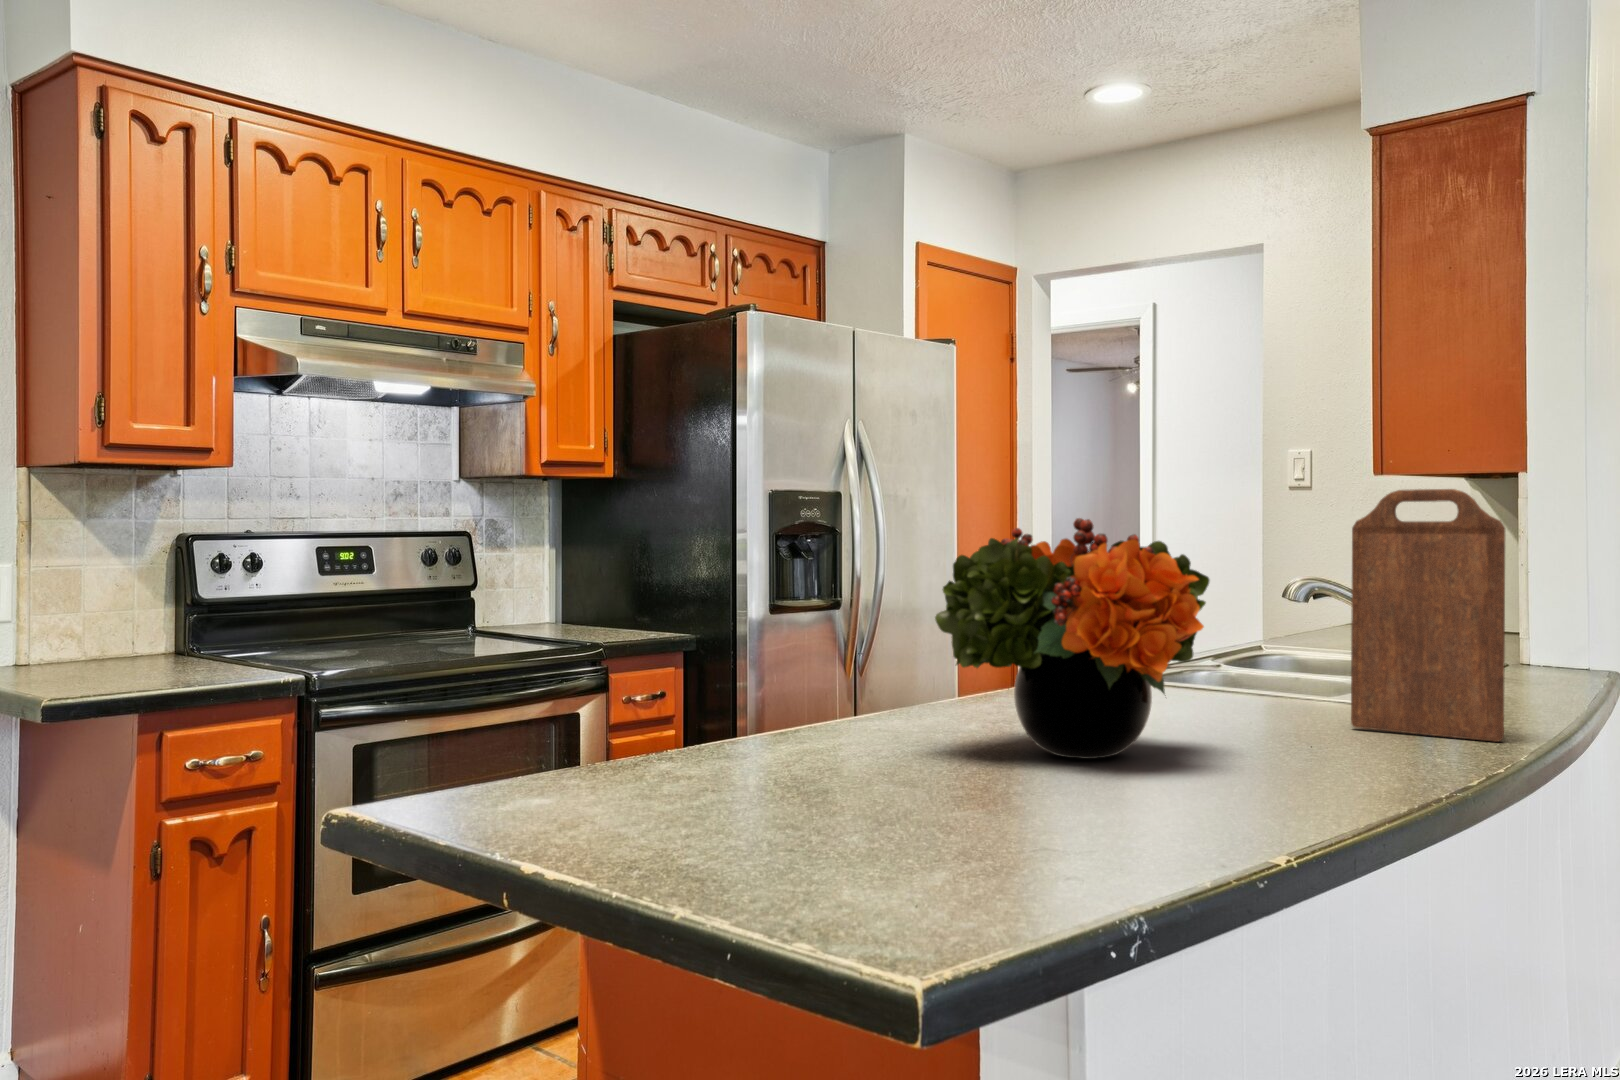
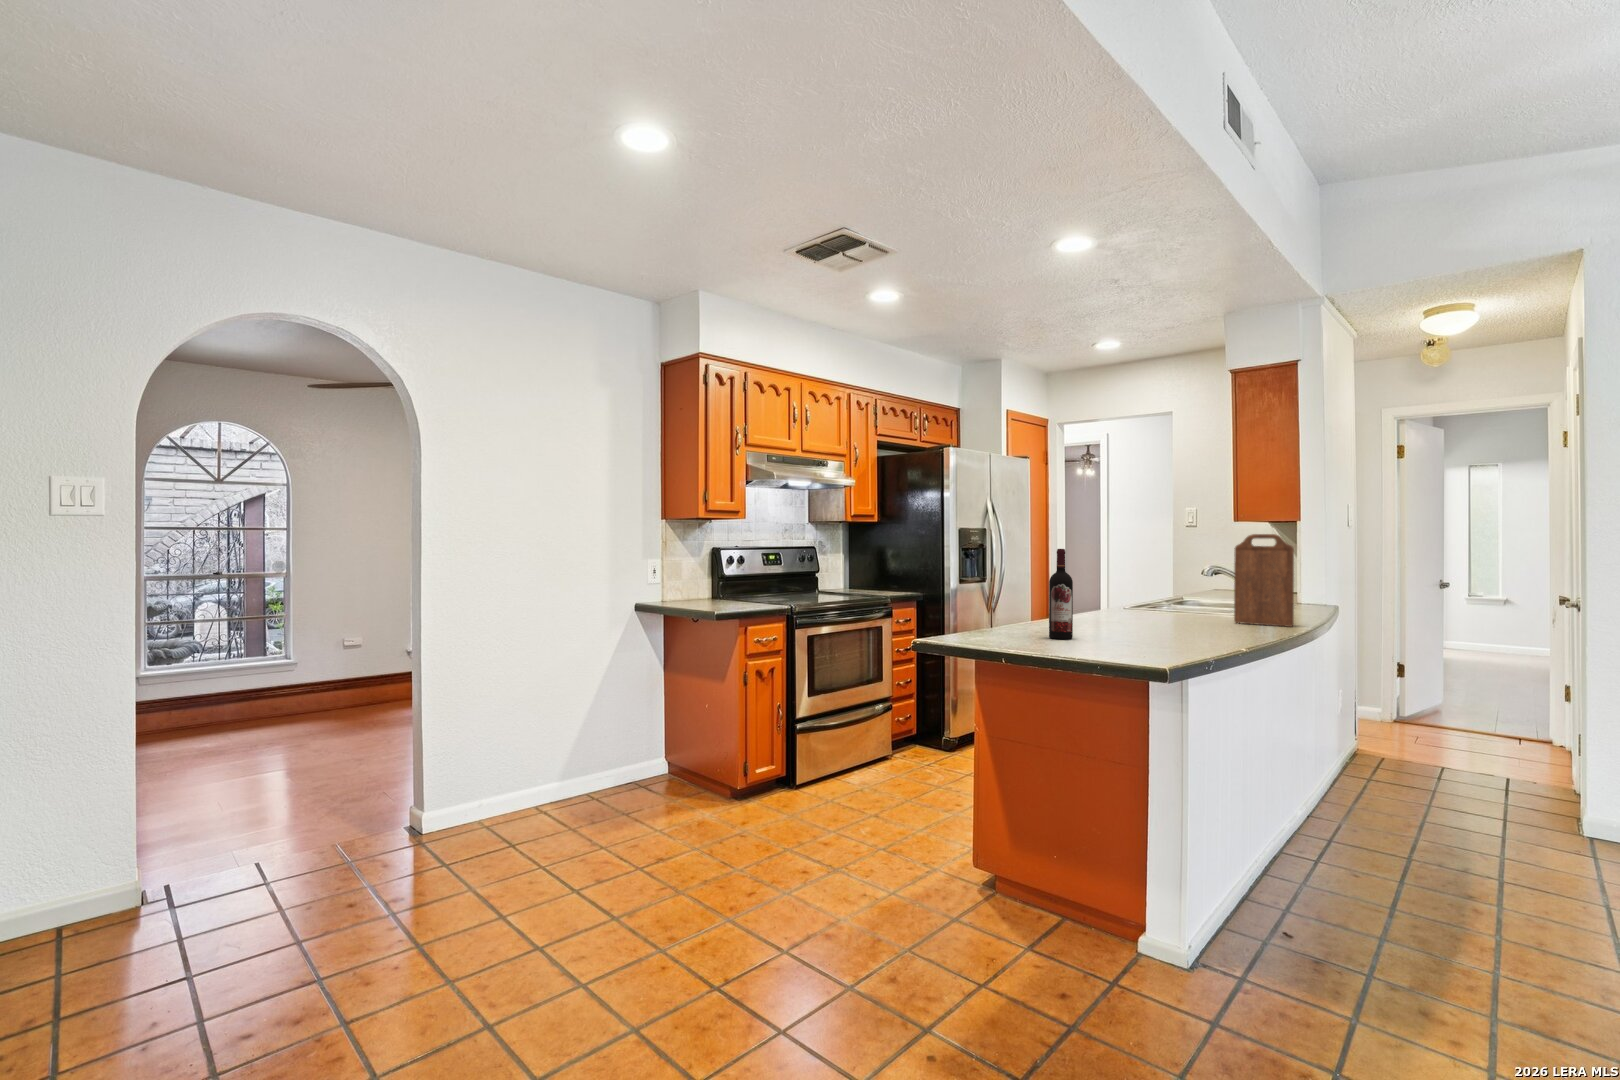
flower arrangement: present [935,518,1210,759] -> none [1084,545,1188,630]
wine bottle: none [773,527,841,807] -> present [1049,549,1073,639]

